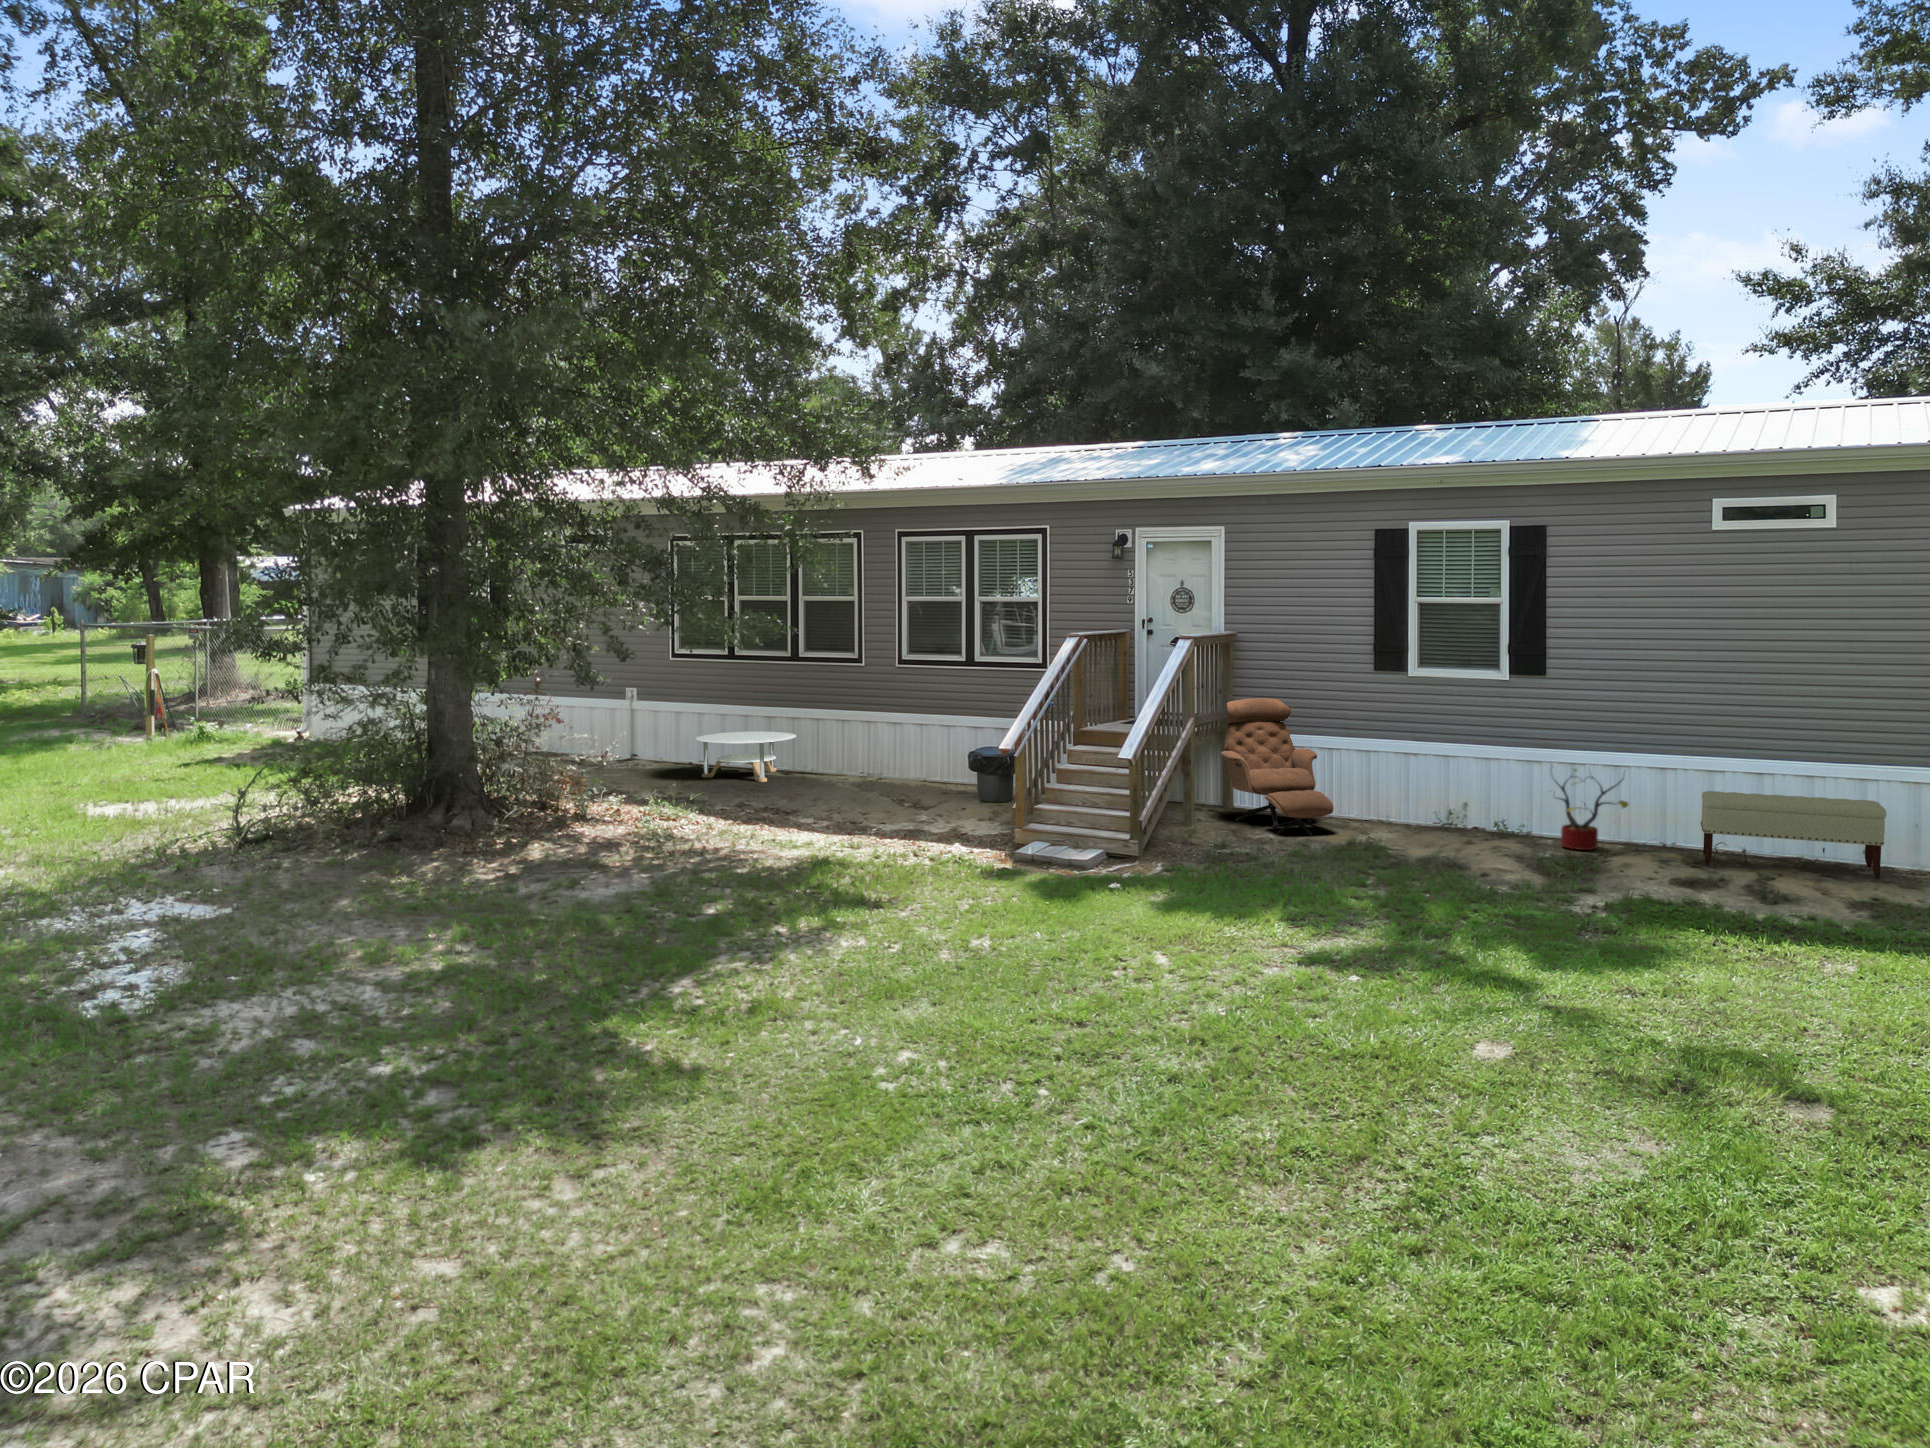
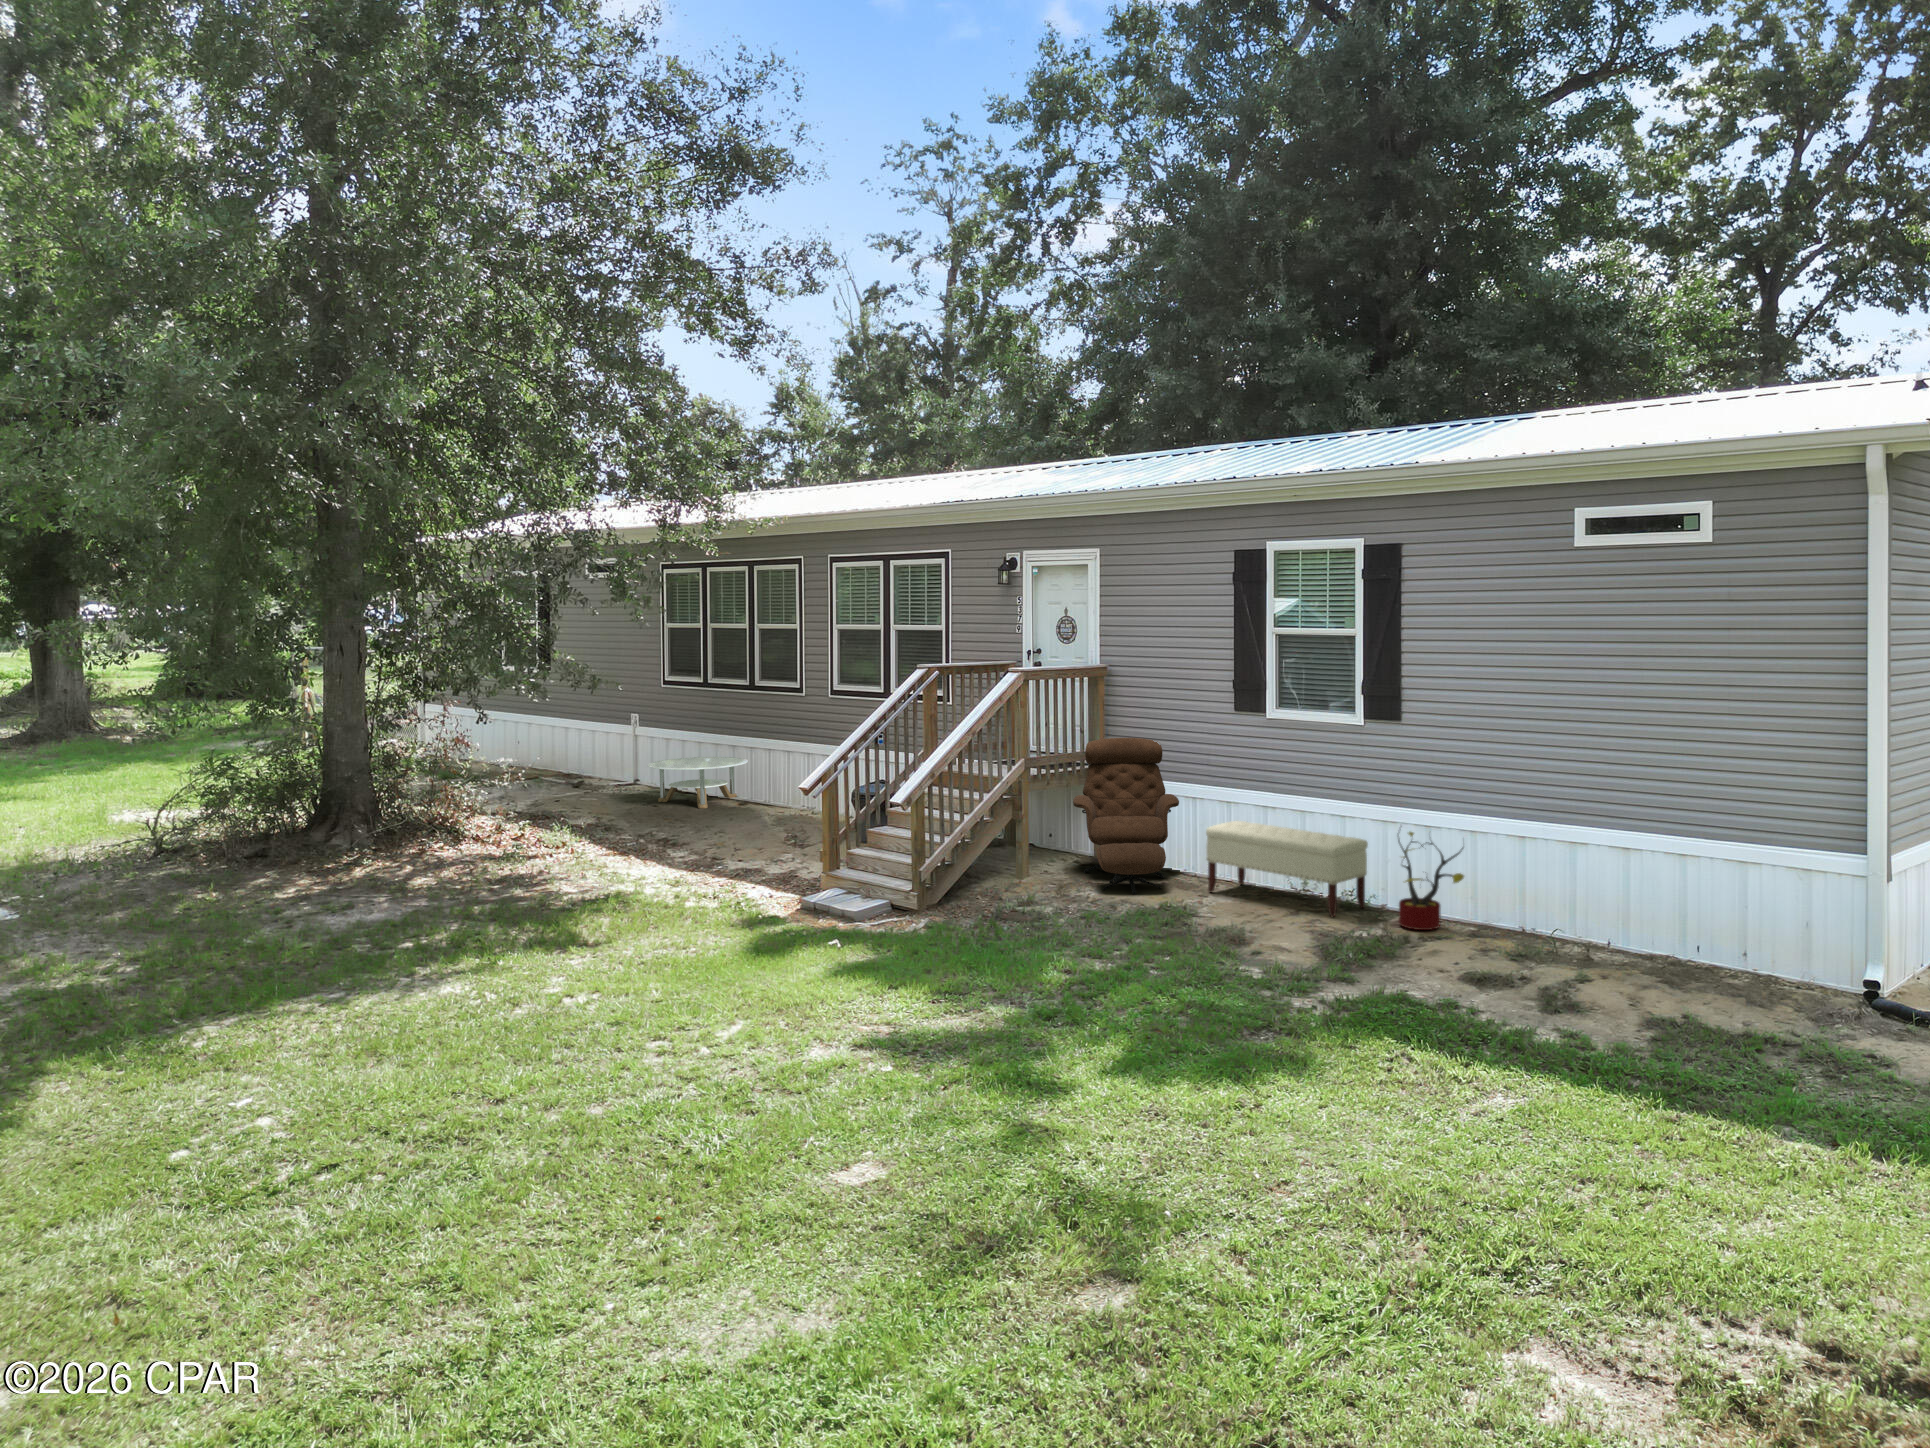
bench: present [1701,791,1886,878] -> present [1206,821,1368,917]

